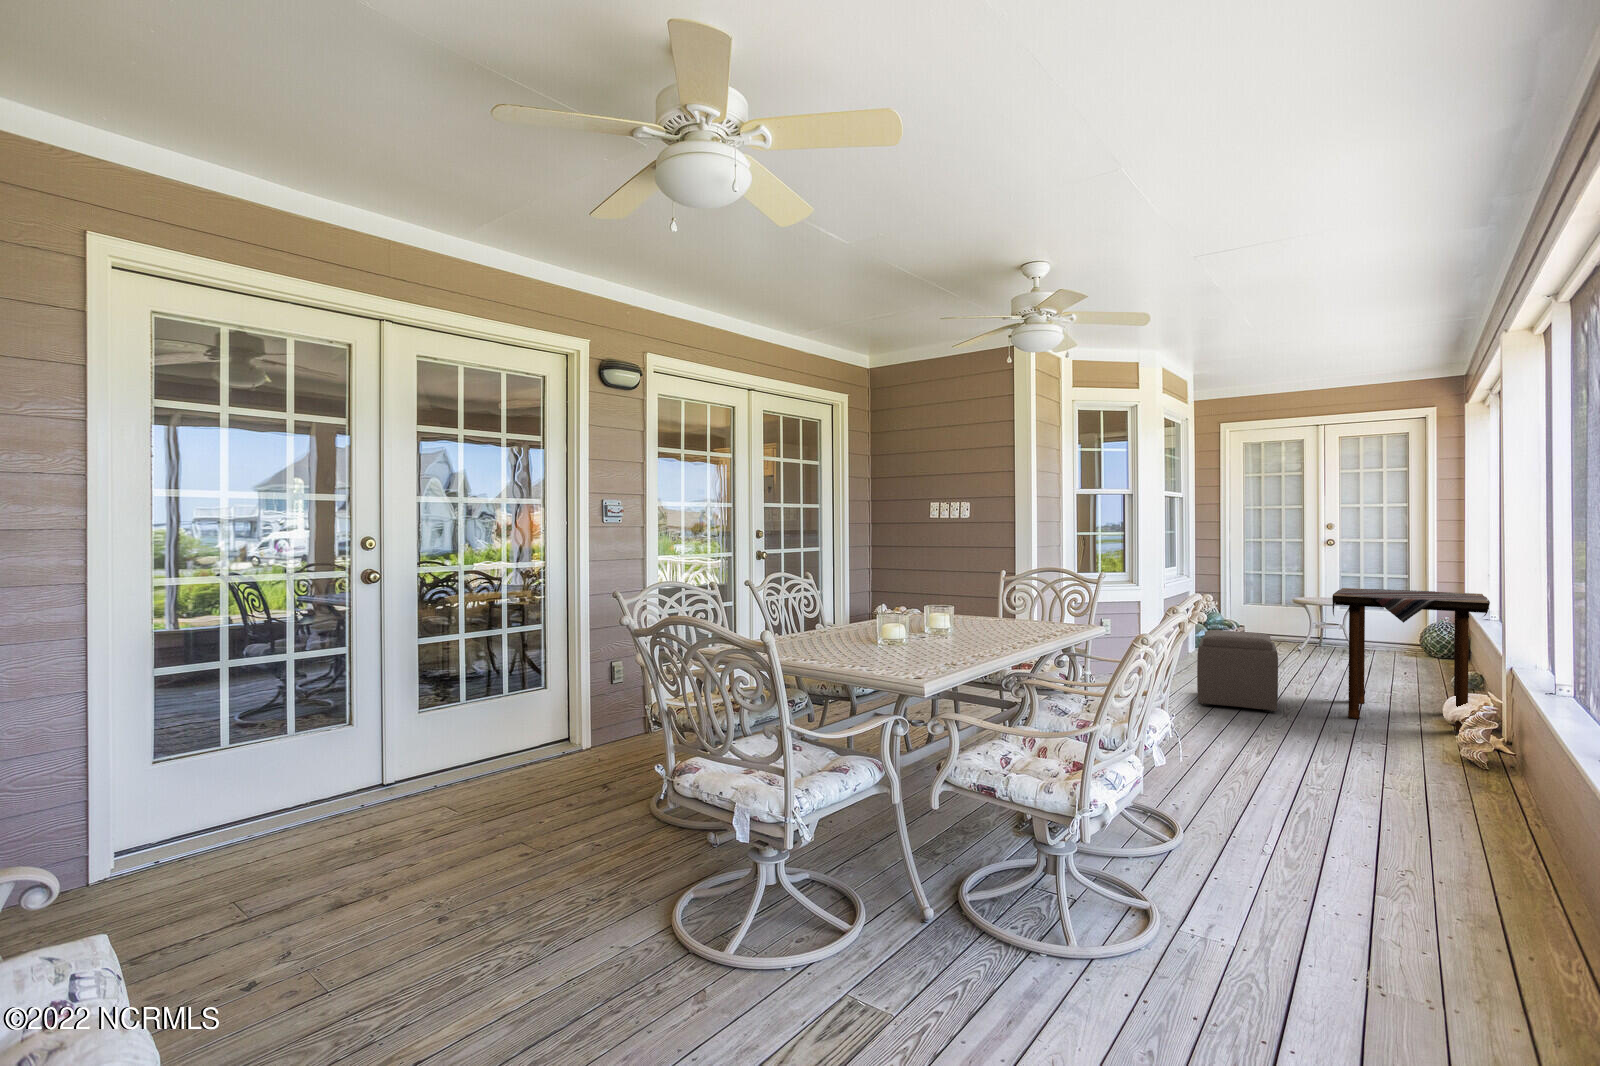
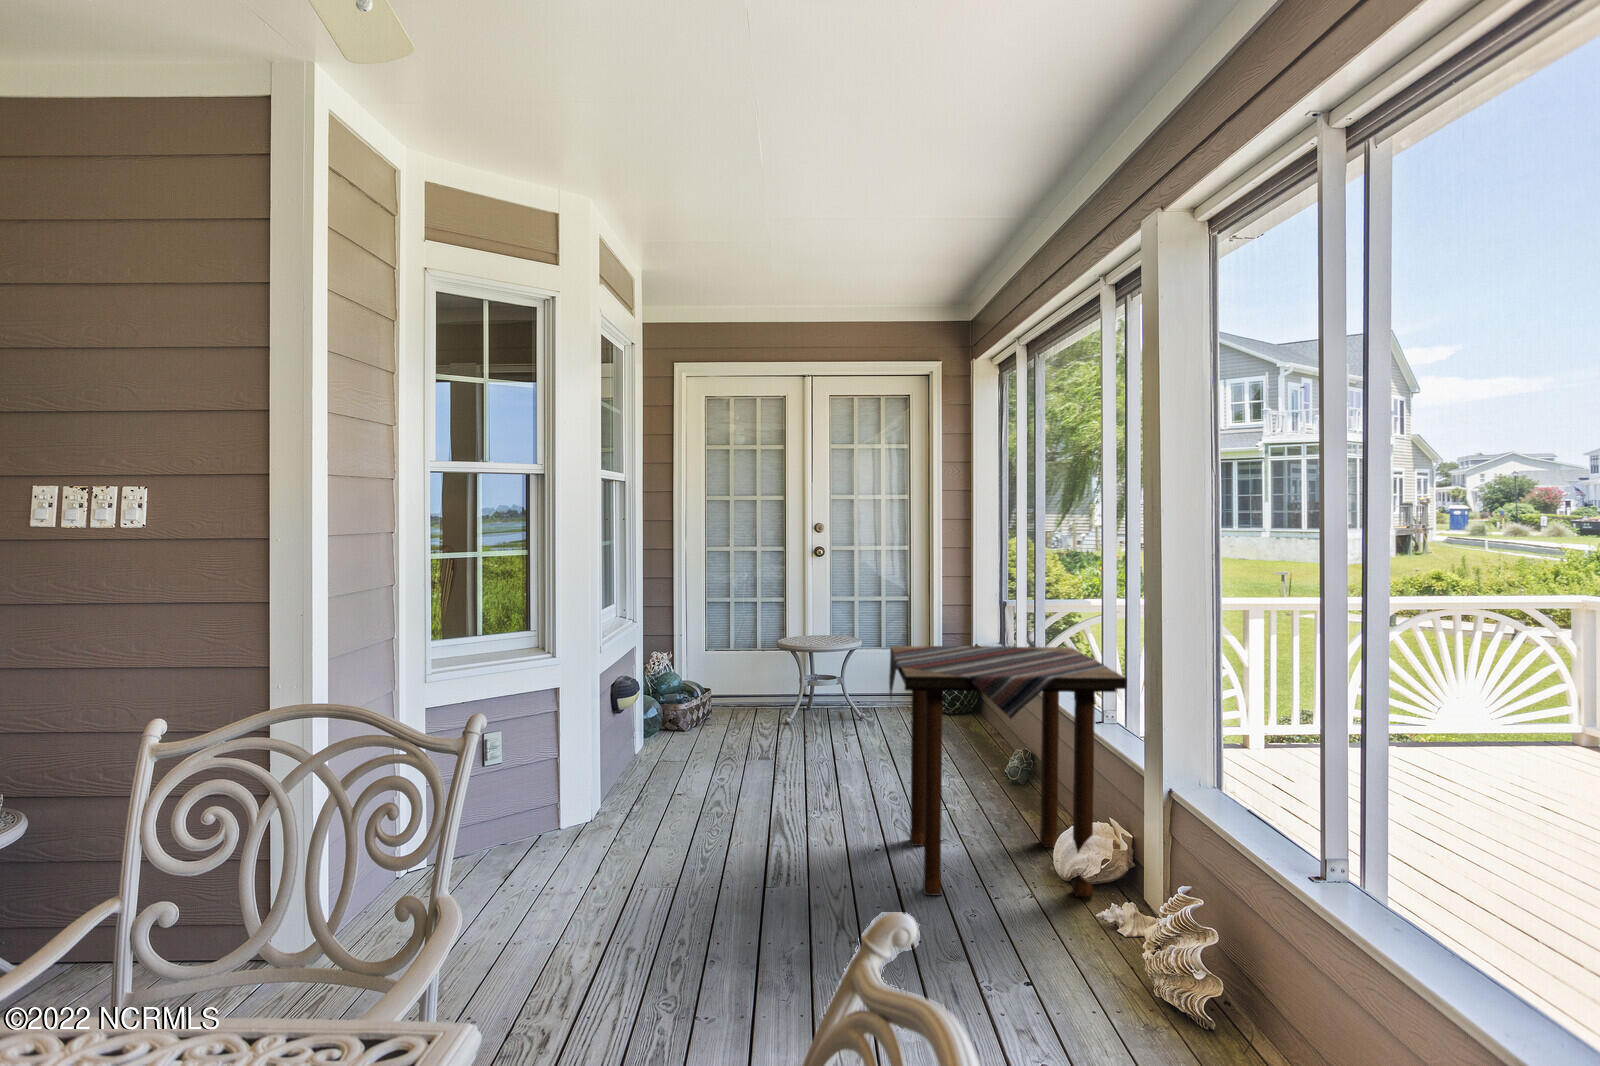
ottoman: present [1197,630,1278,712] -> none [677,746,821,917]

